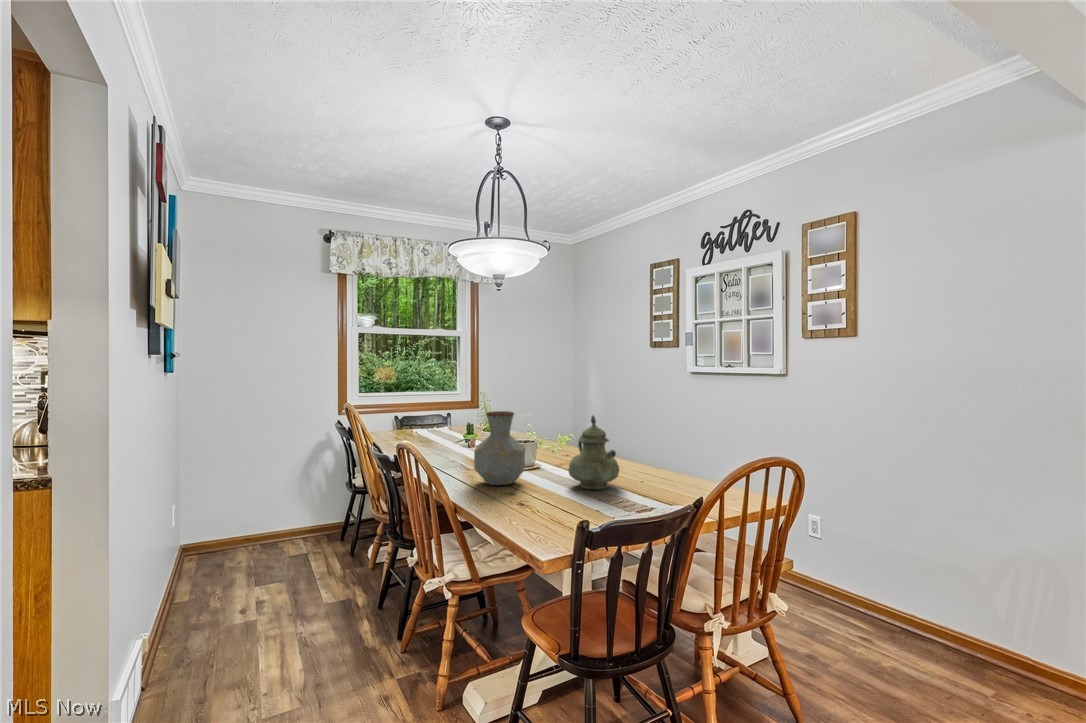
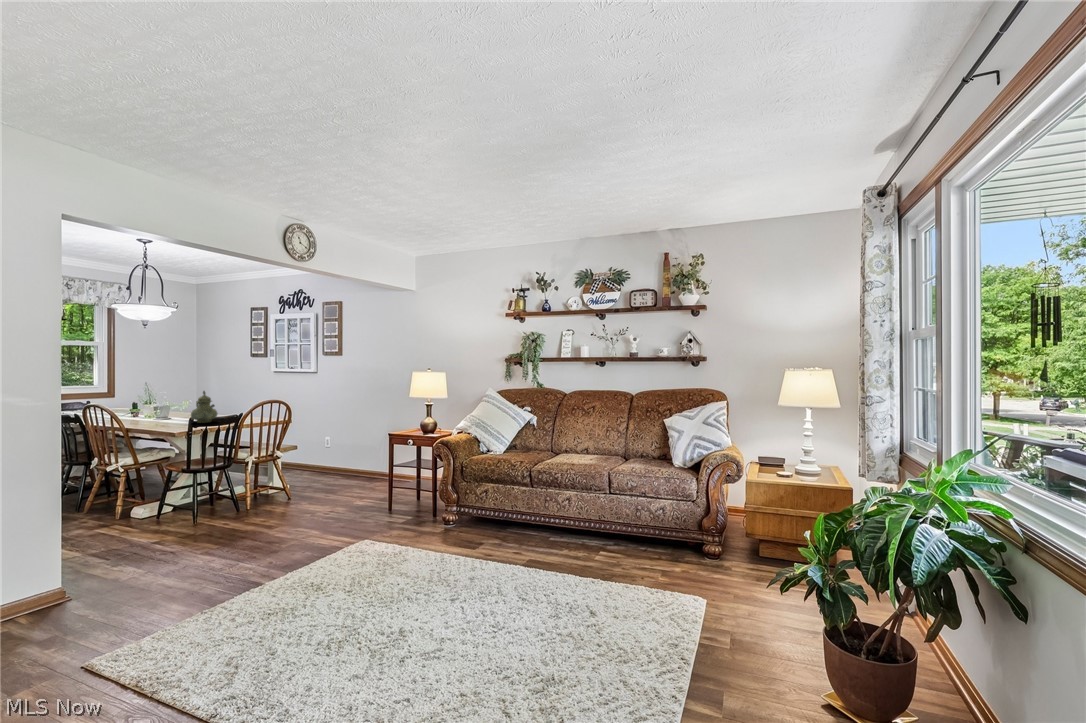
vase: present [474,411,525,485] -> none [136,390,166,425]

